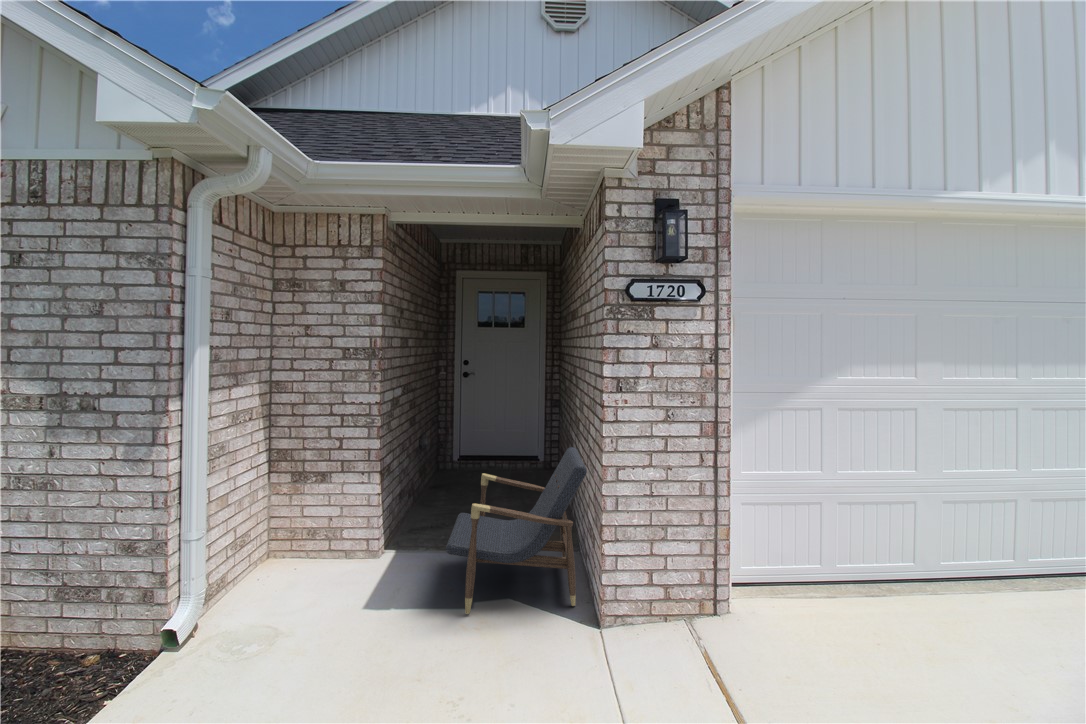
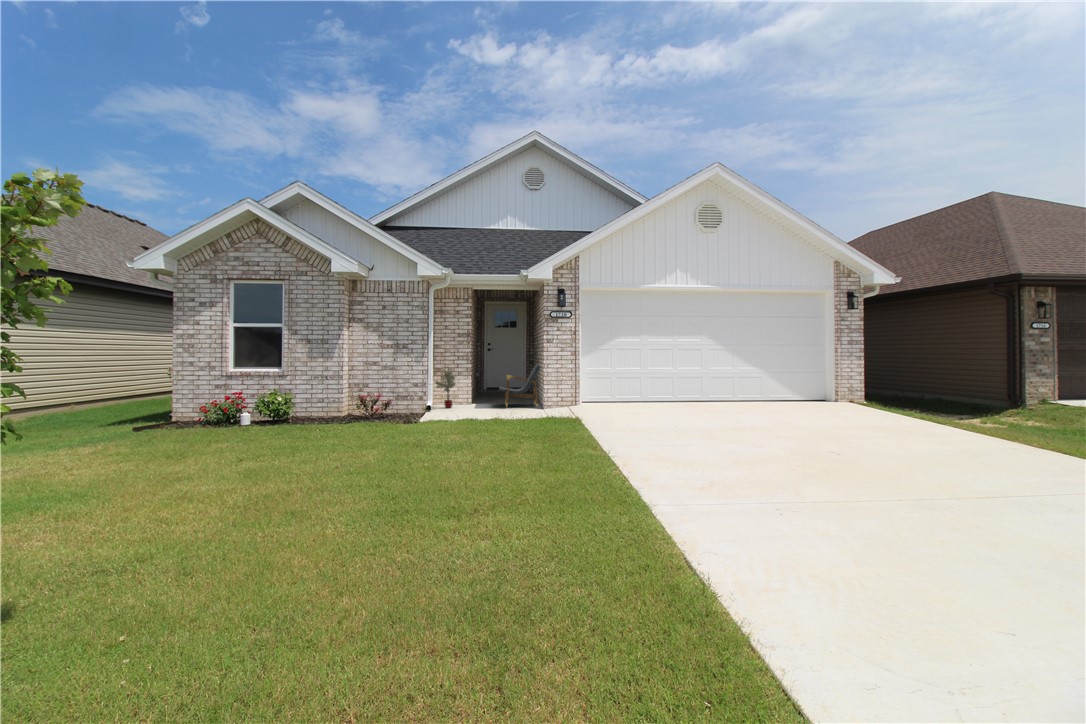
potted tree: none [228,459,318,602] -> present [436,367,455,408]

